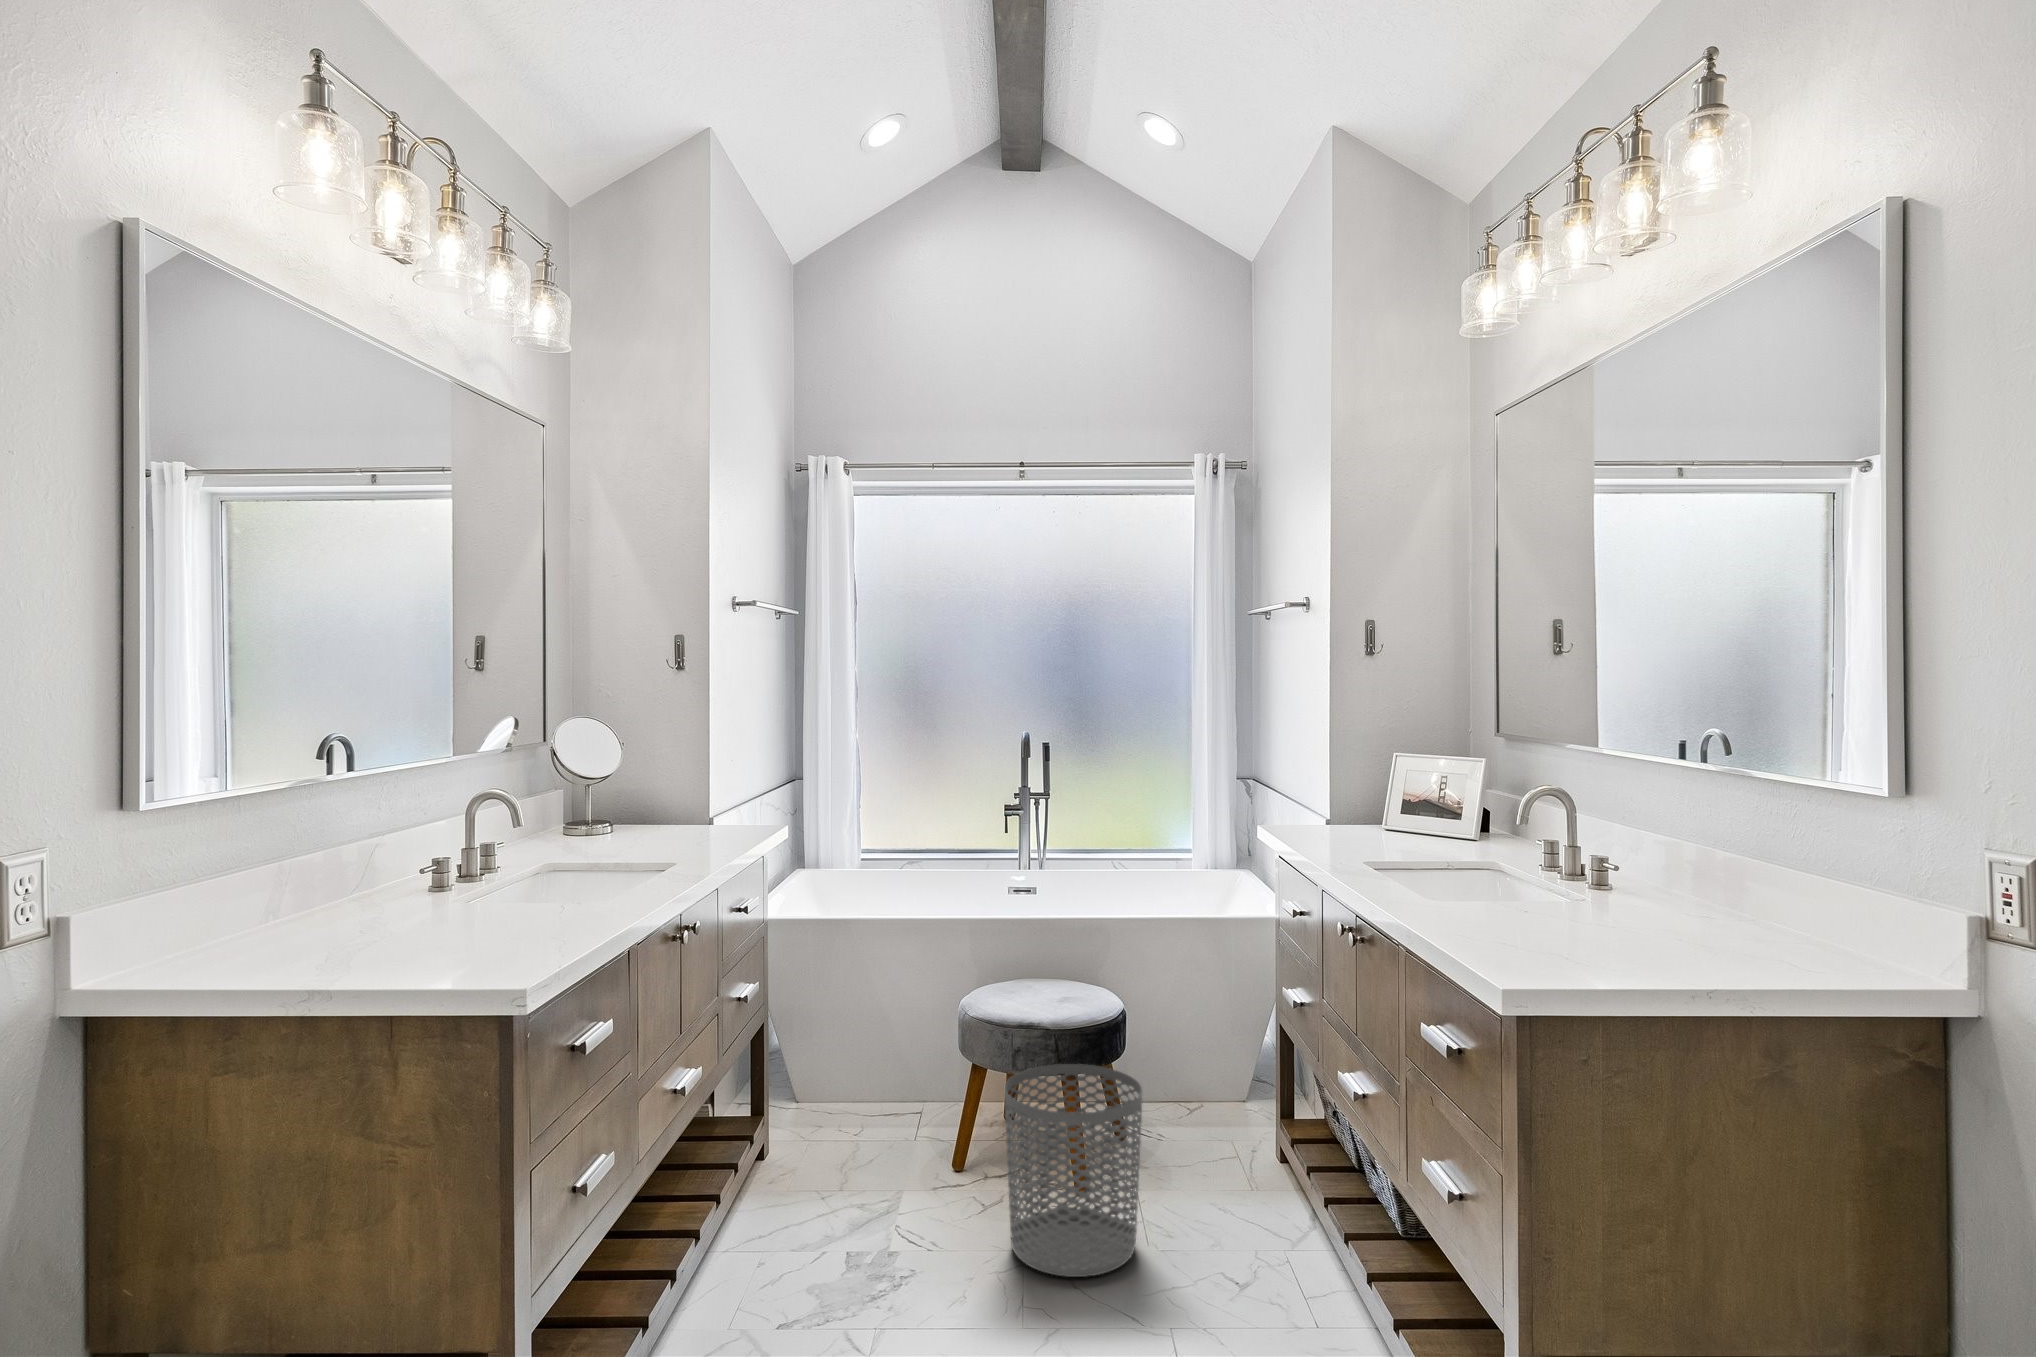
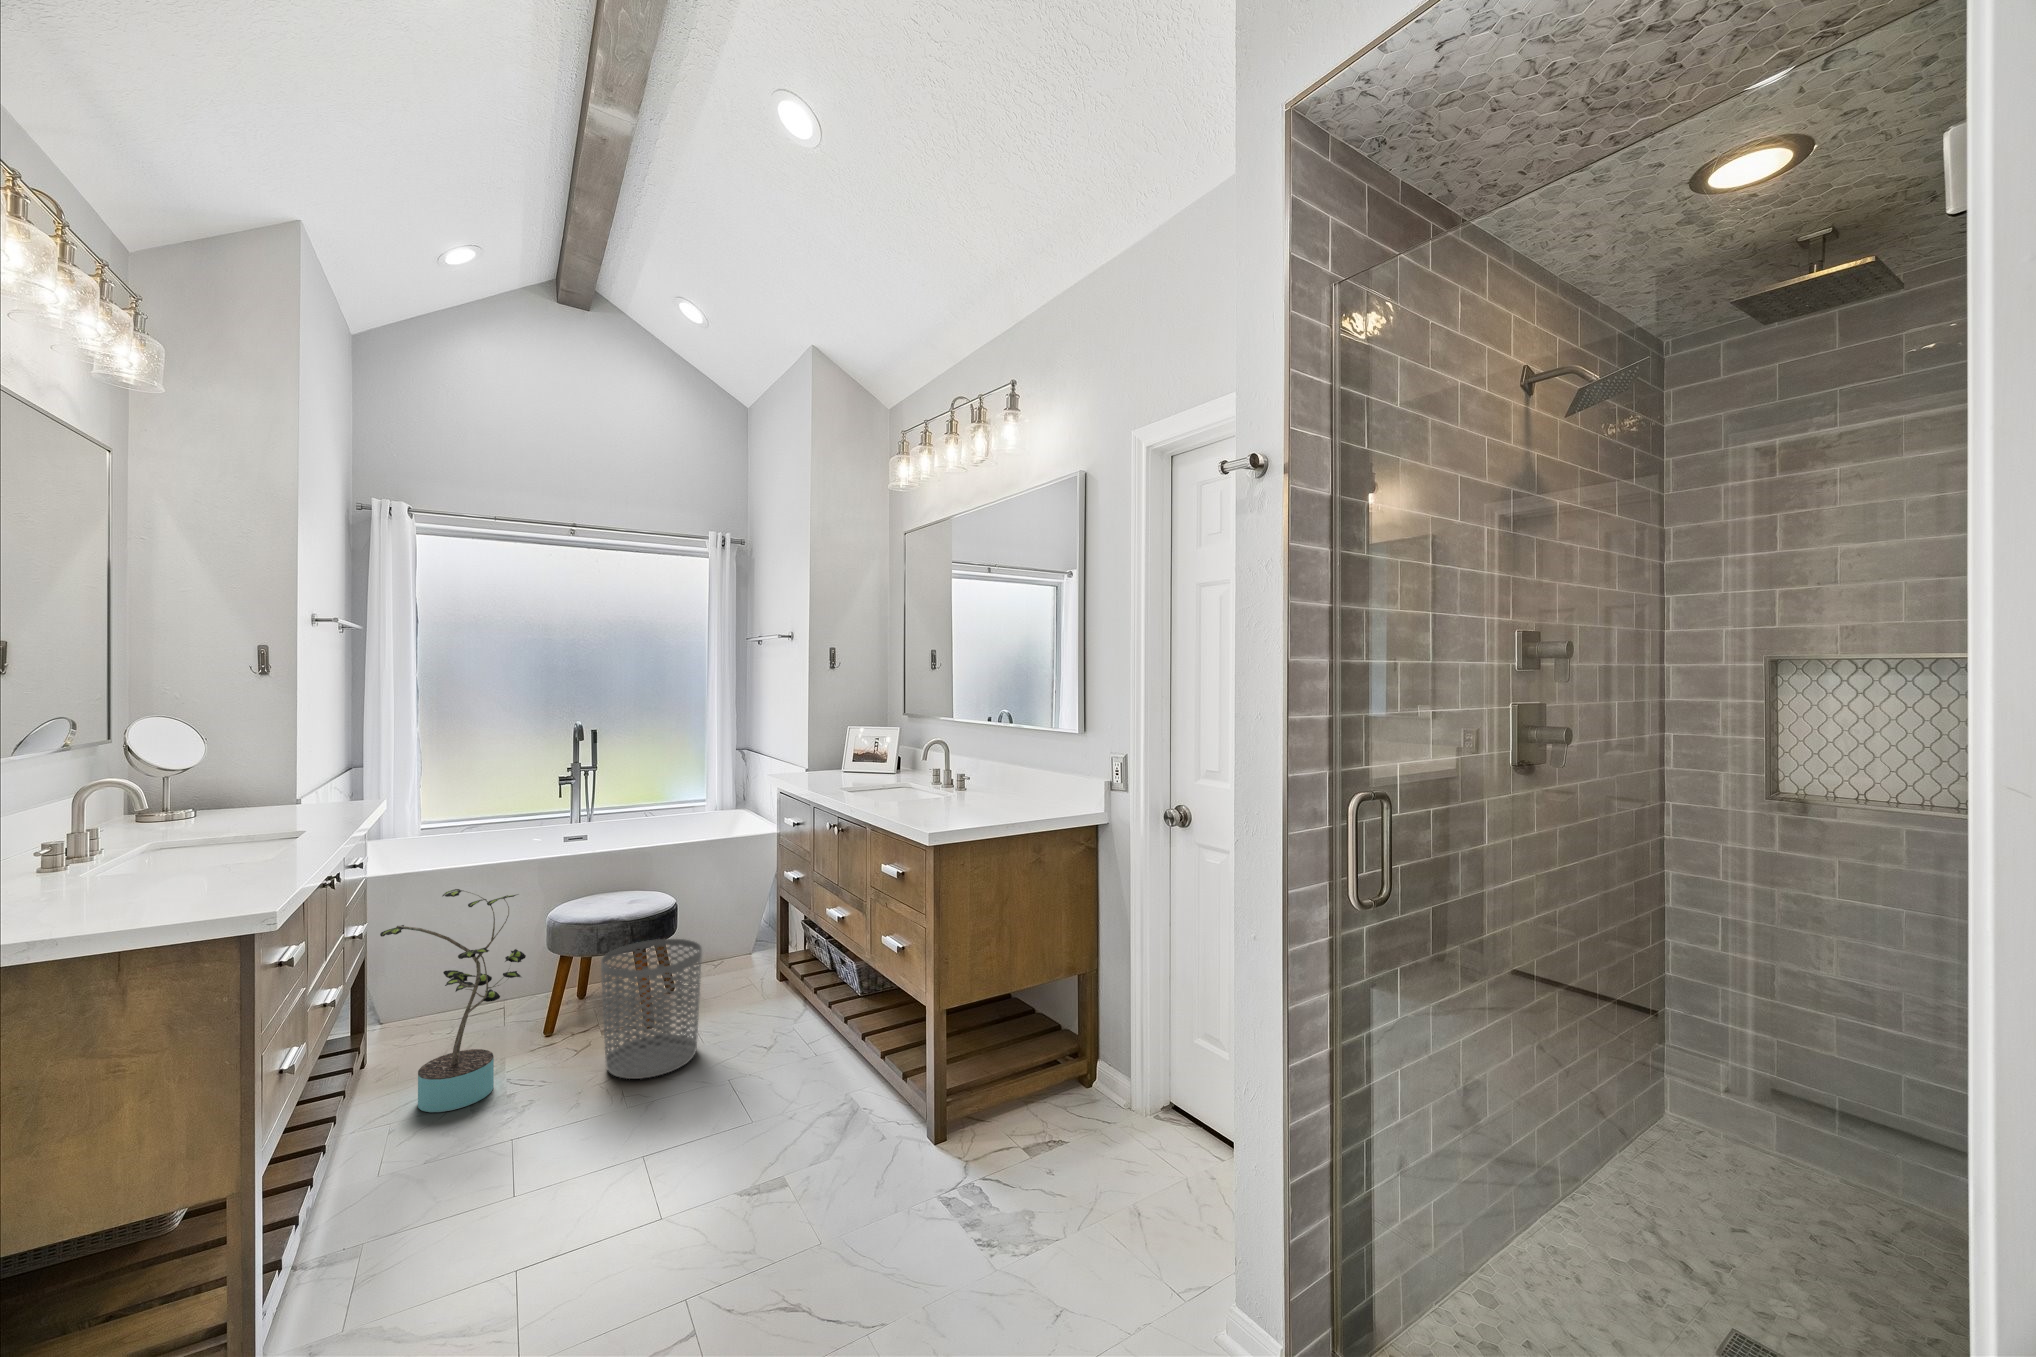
potted plant: none [756,952,912,1249] -> present [380,889,526,1112]

